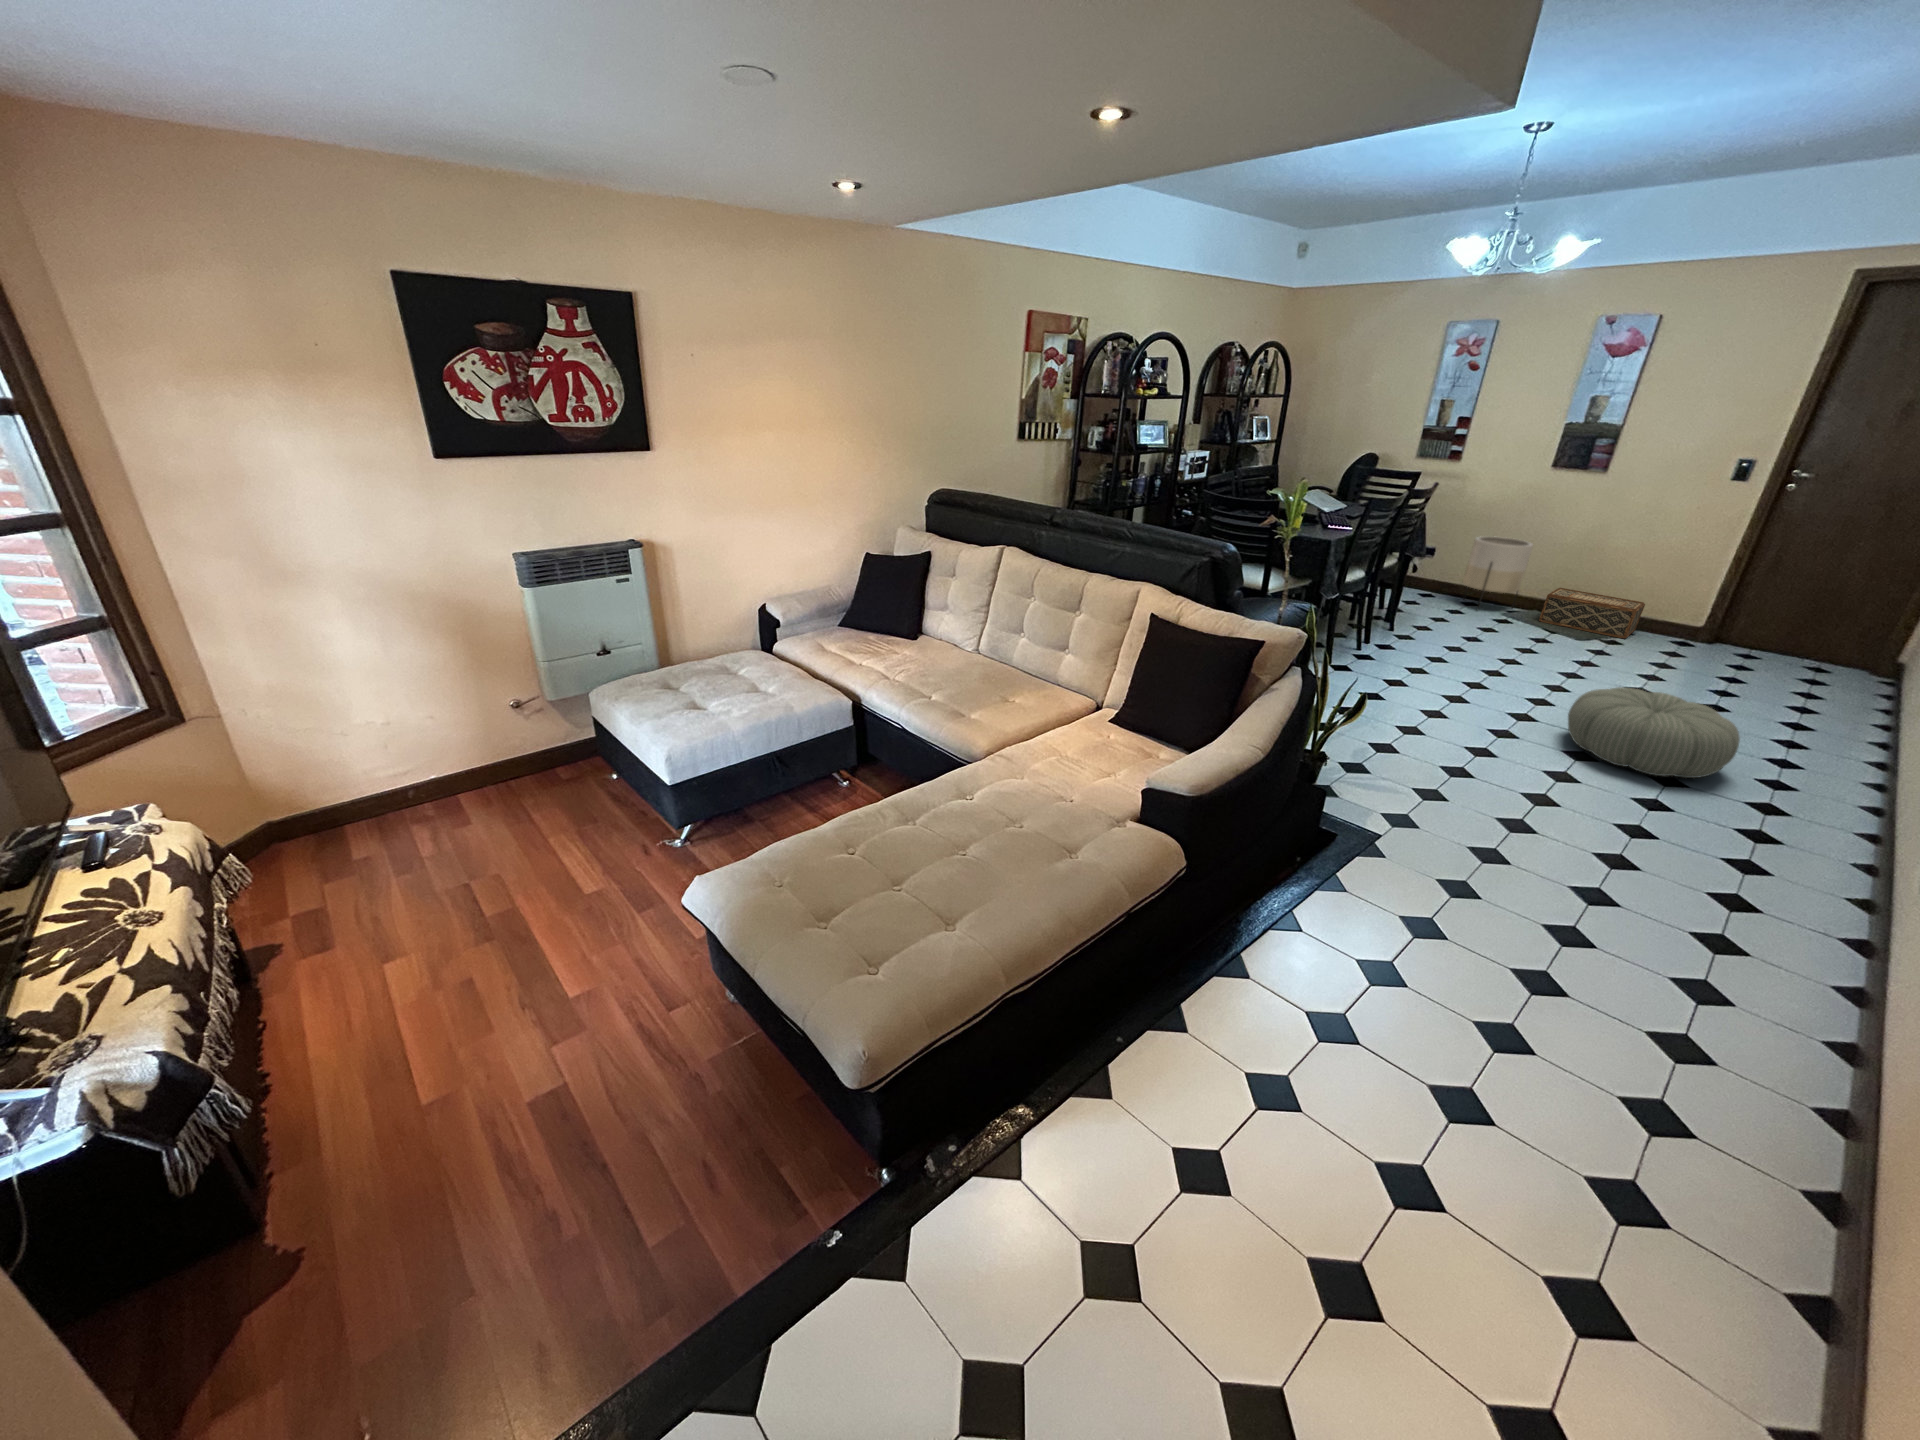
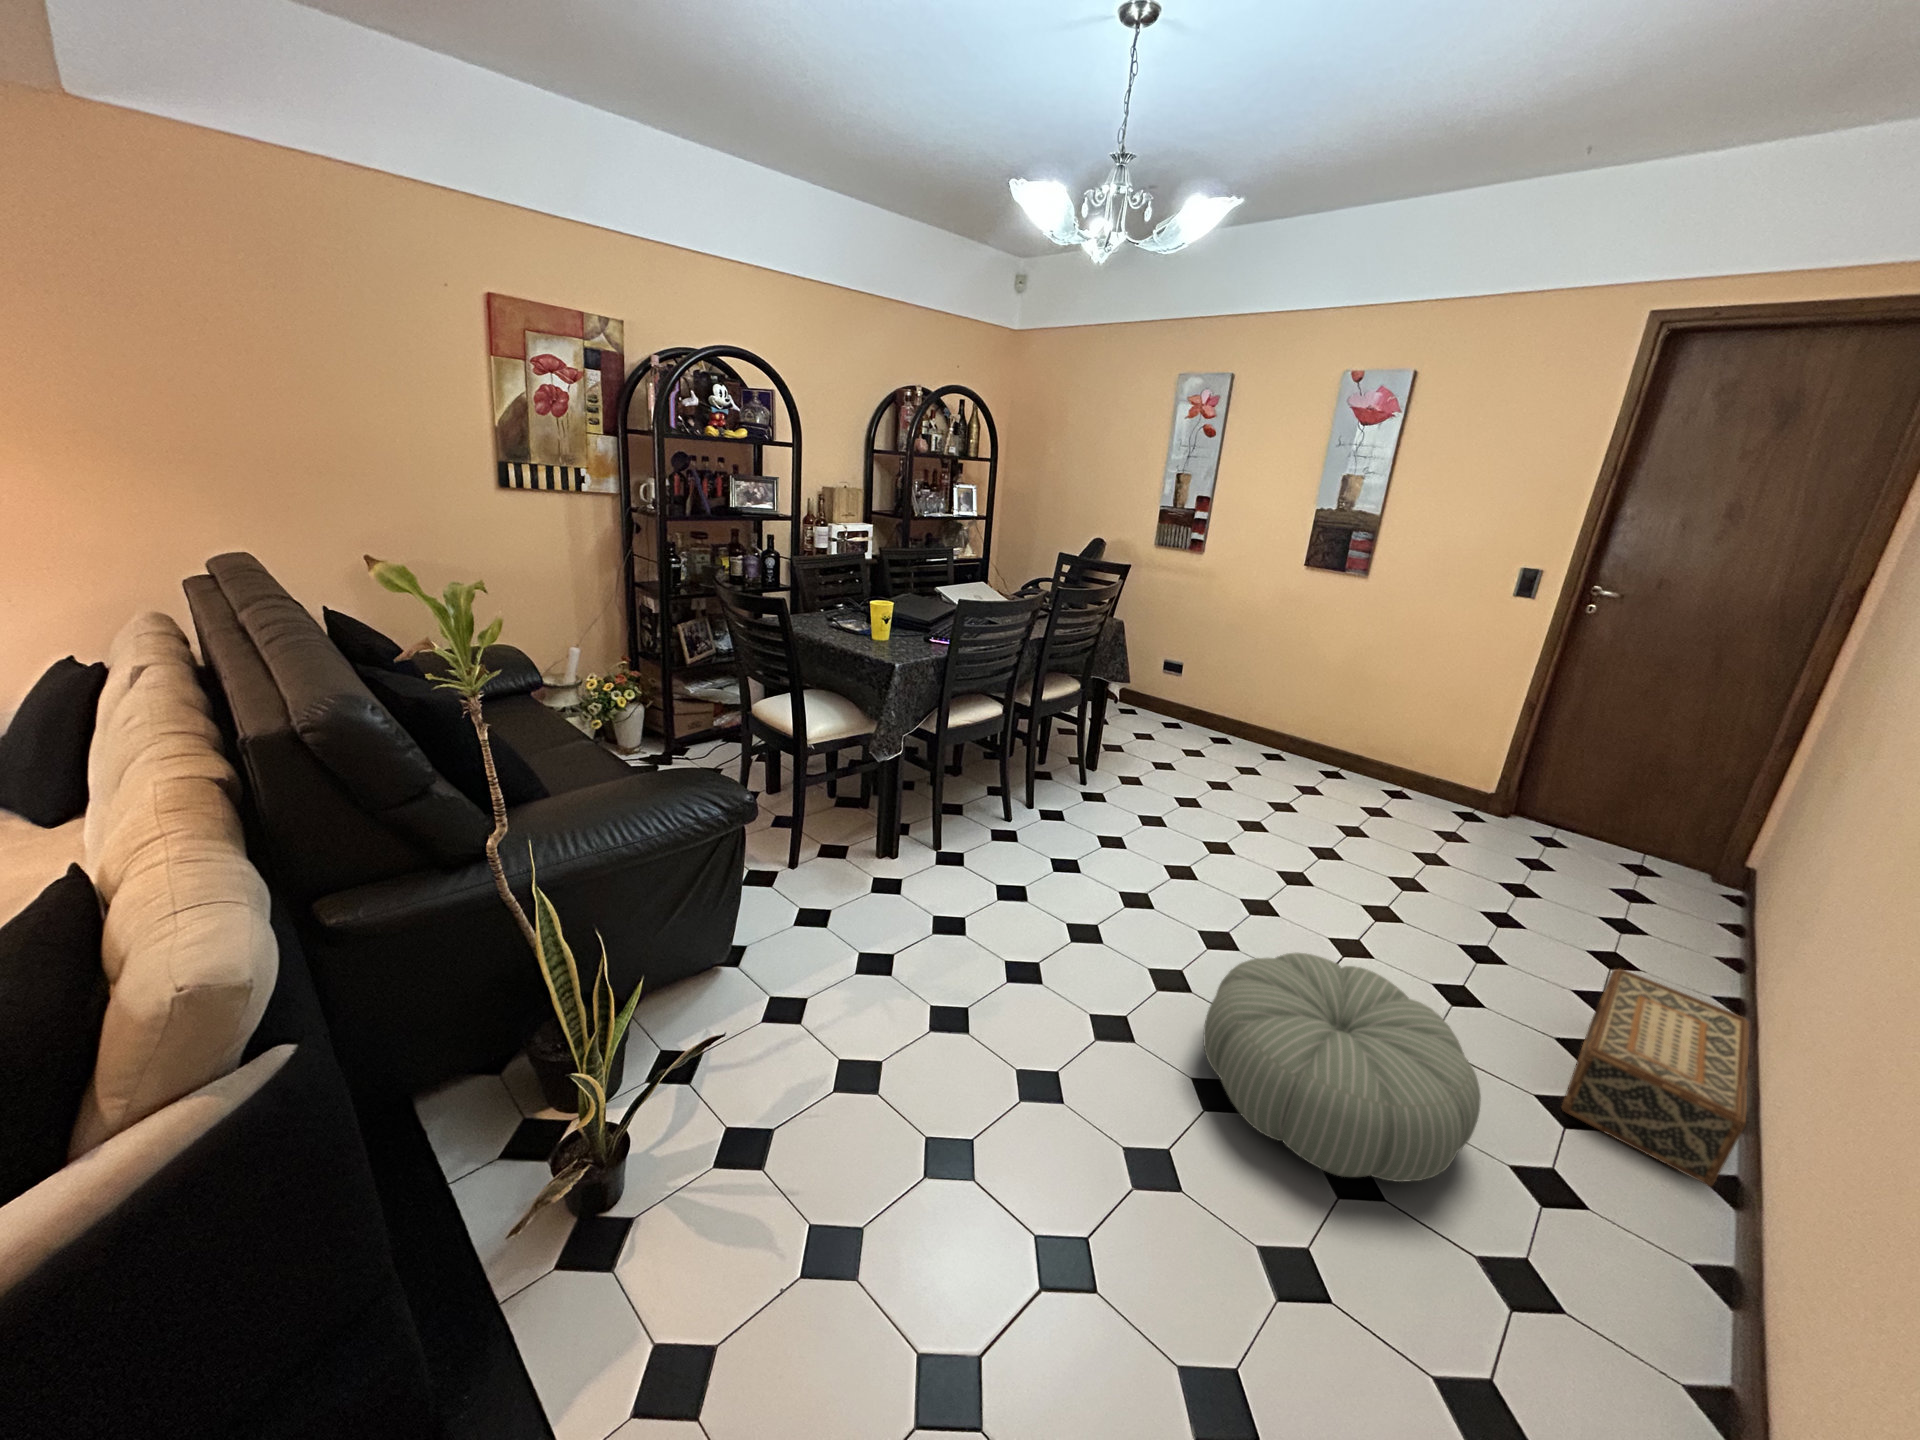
planter: present [1463,536,1533,599] -> none [1203,652,1283,753]
woven basket: present [1539,588,1645,638] -> present [1562,969,1749,1186]

